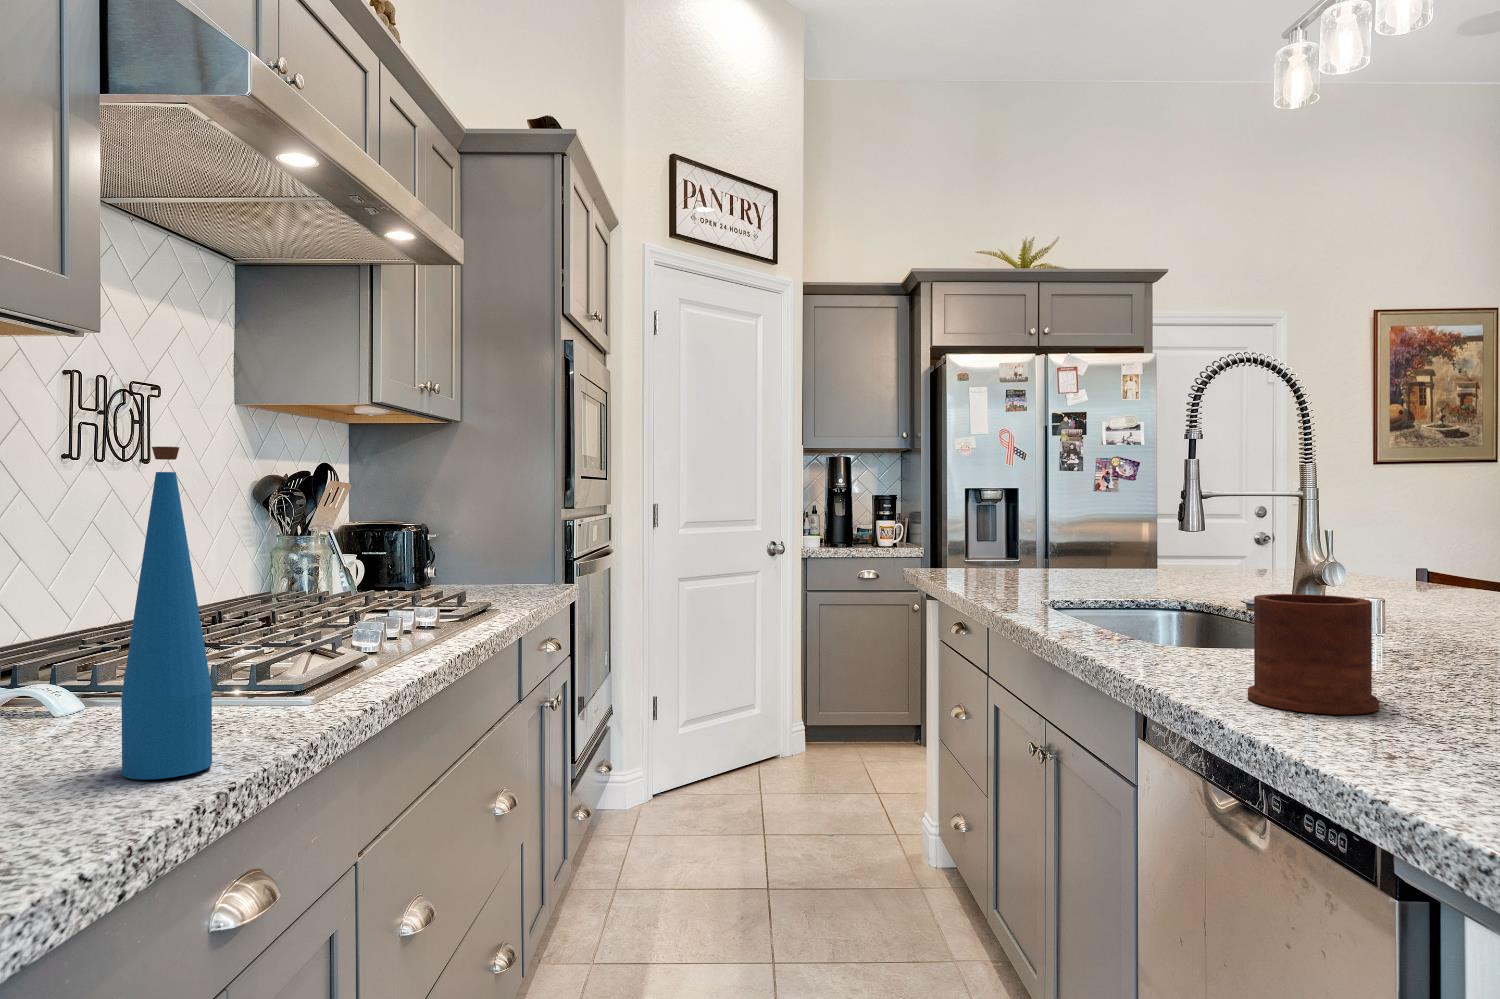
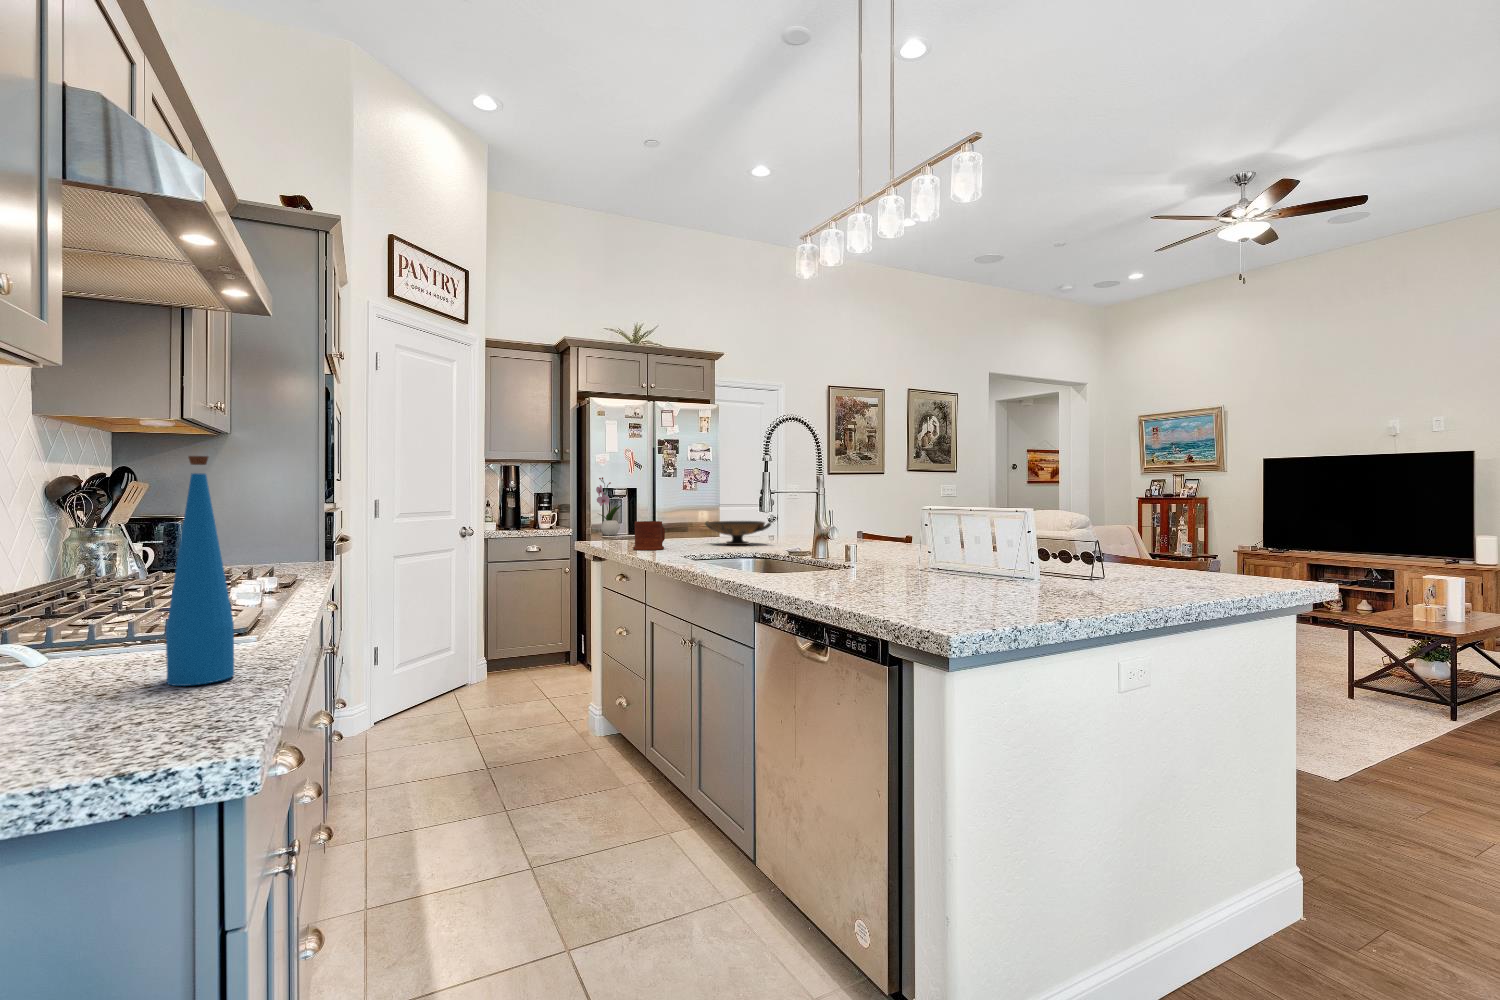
flower arrangement: none [952,473,991,560] -> present [596,477,622,535]
decorative bowl: none [1111,543,1229,585] -> present [705,521,771,545]
mug: present [1248,594,1379,715] -> present [633,521,665,550]

